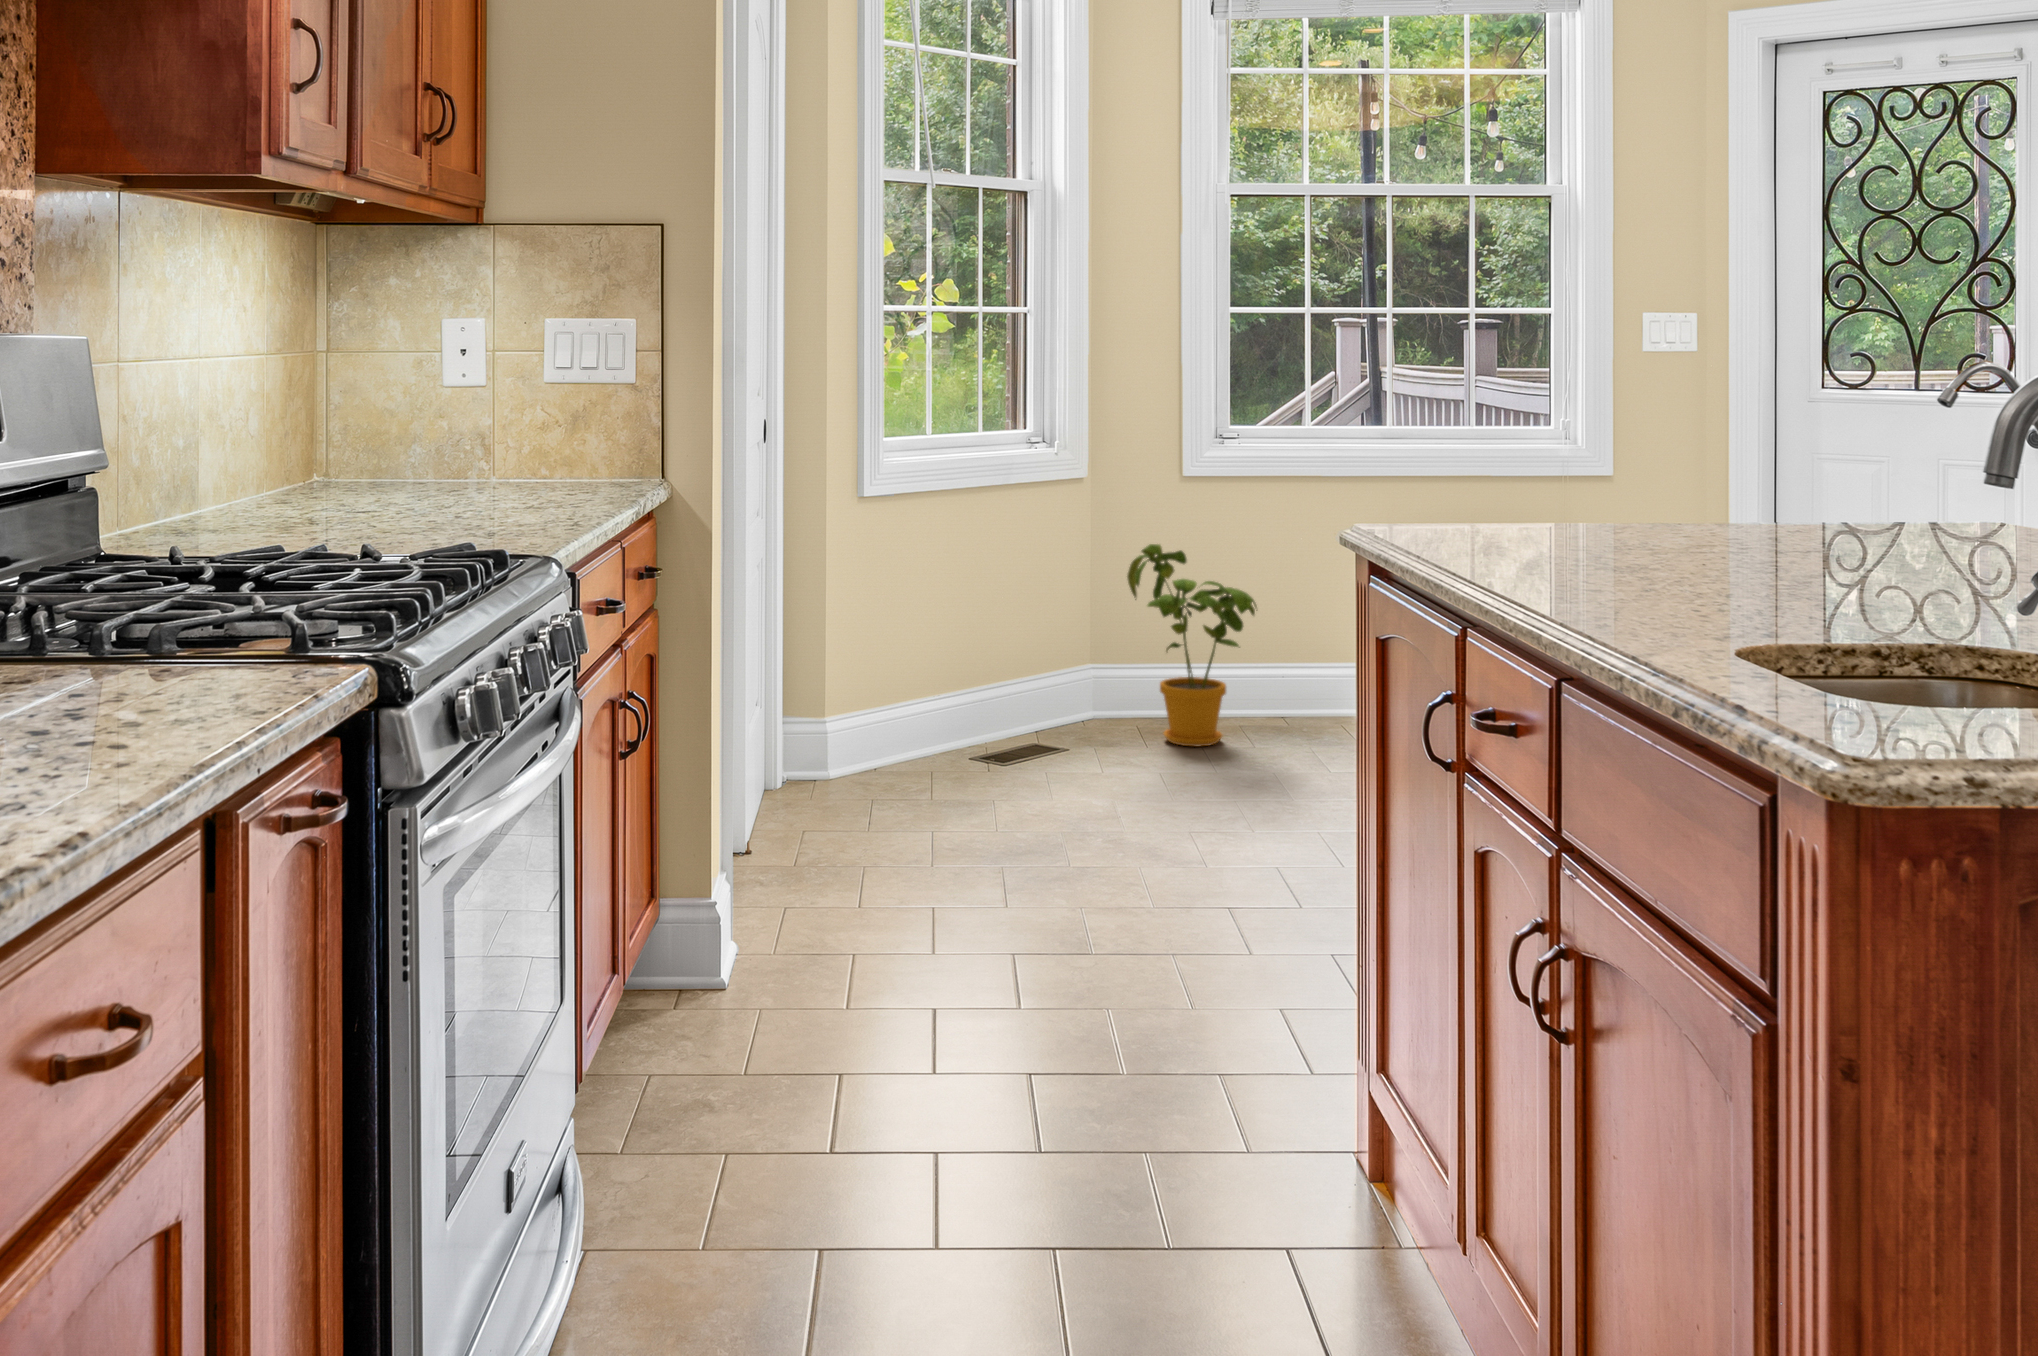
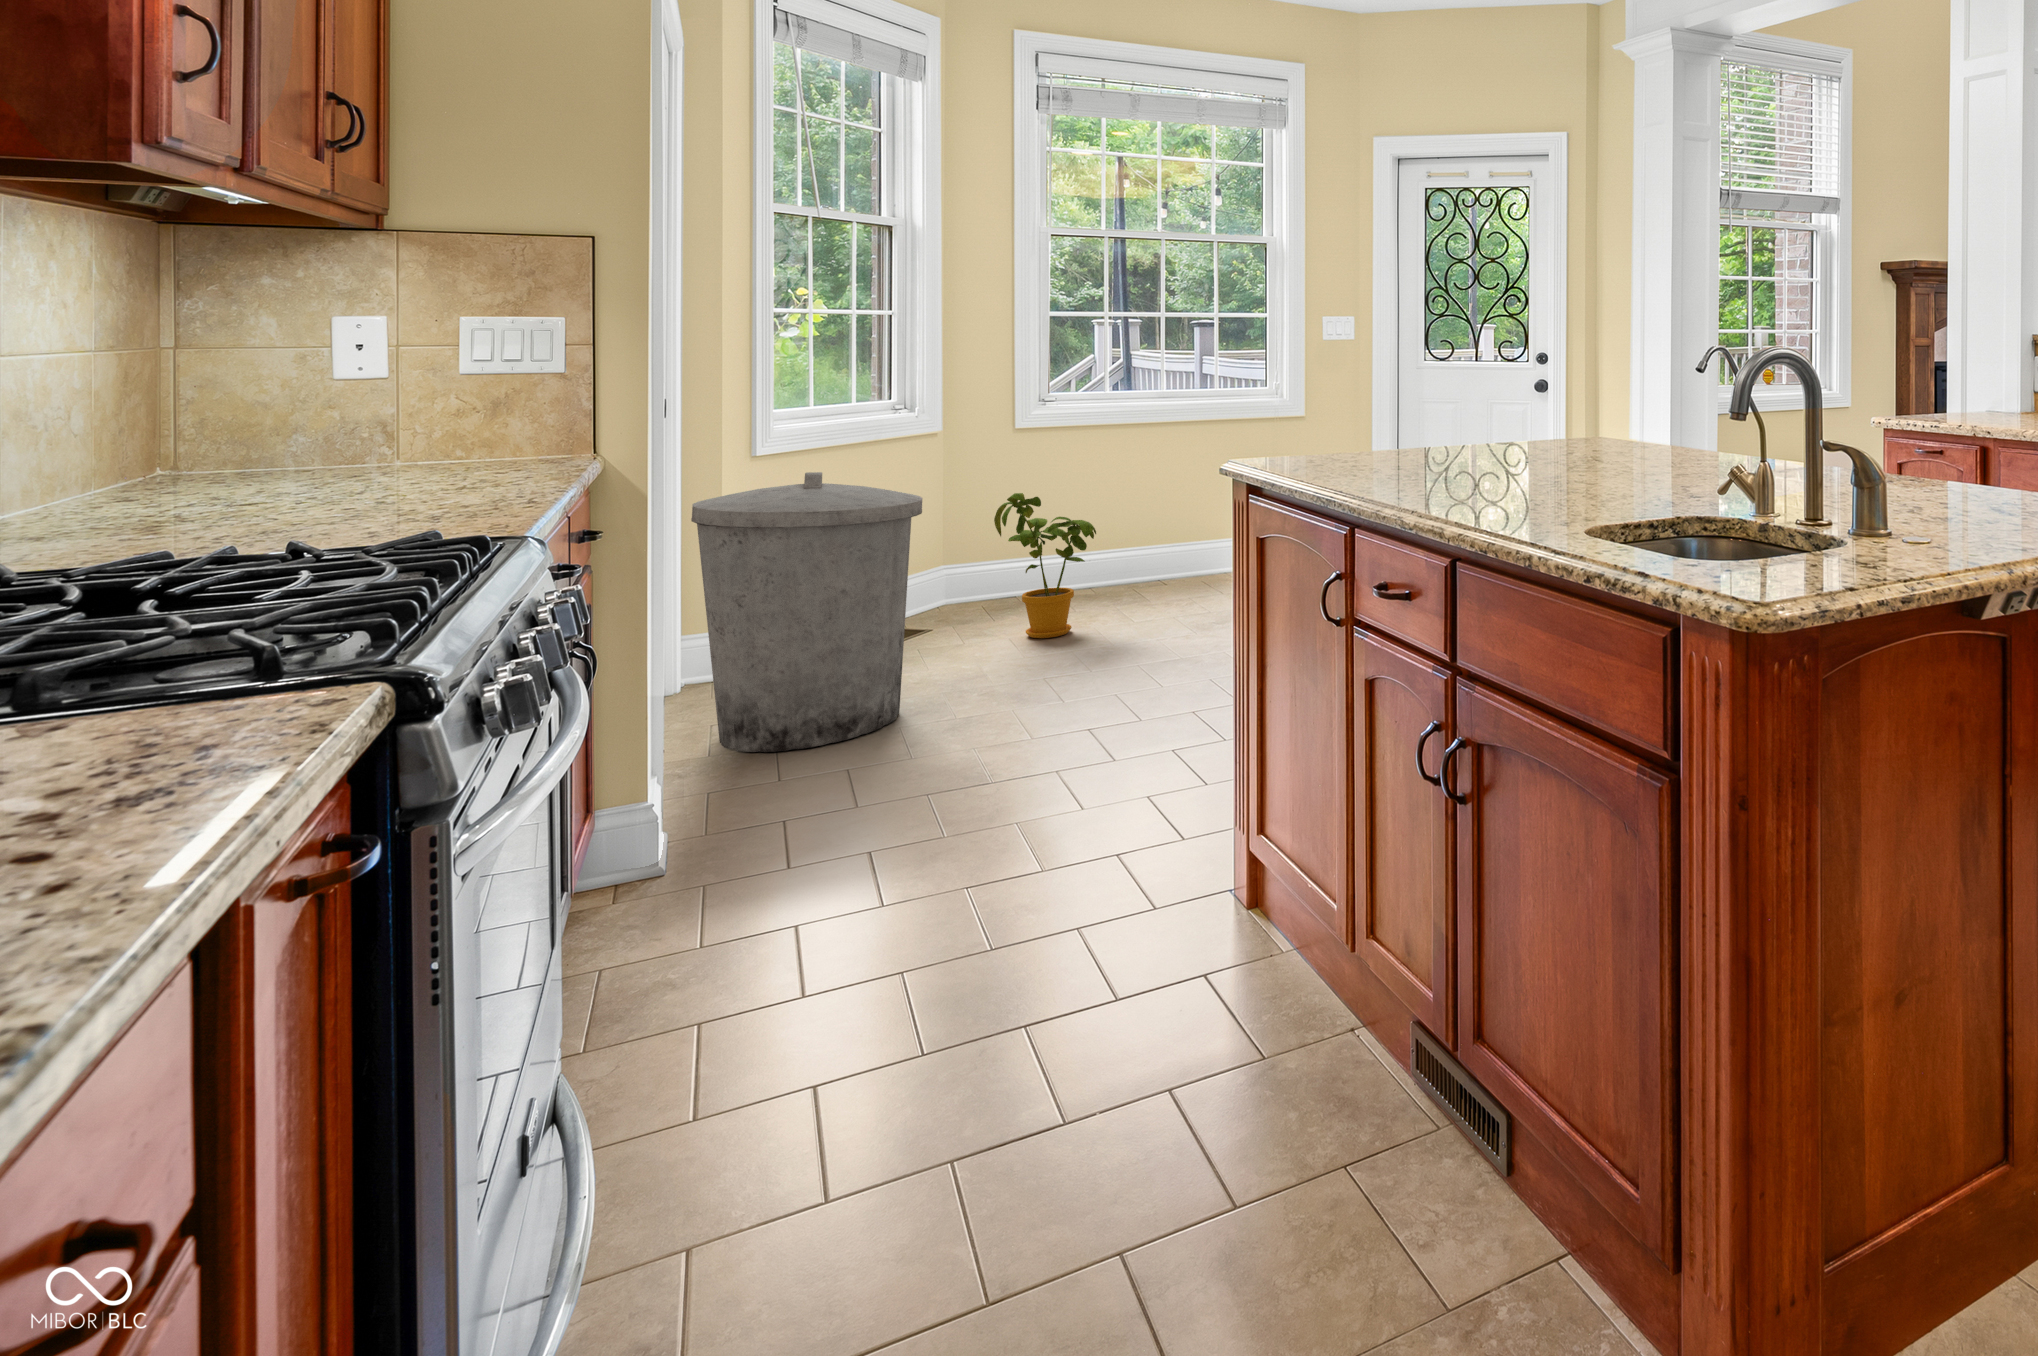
trash can: none [778,500,1024,843] -> present [691,472,922,752]

